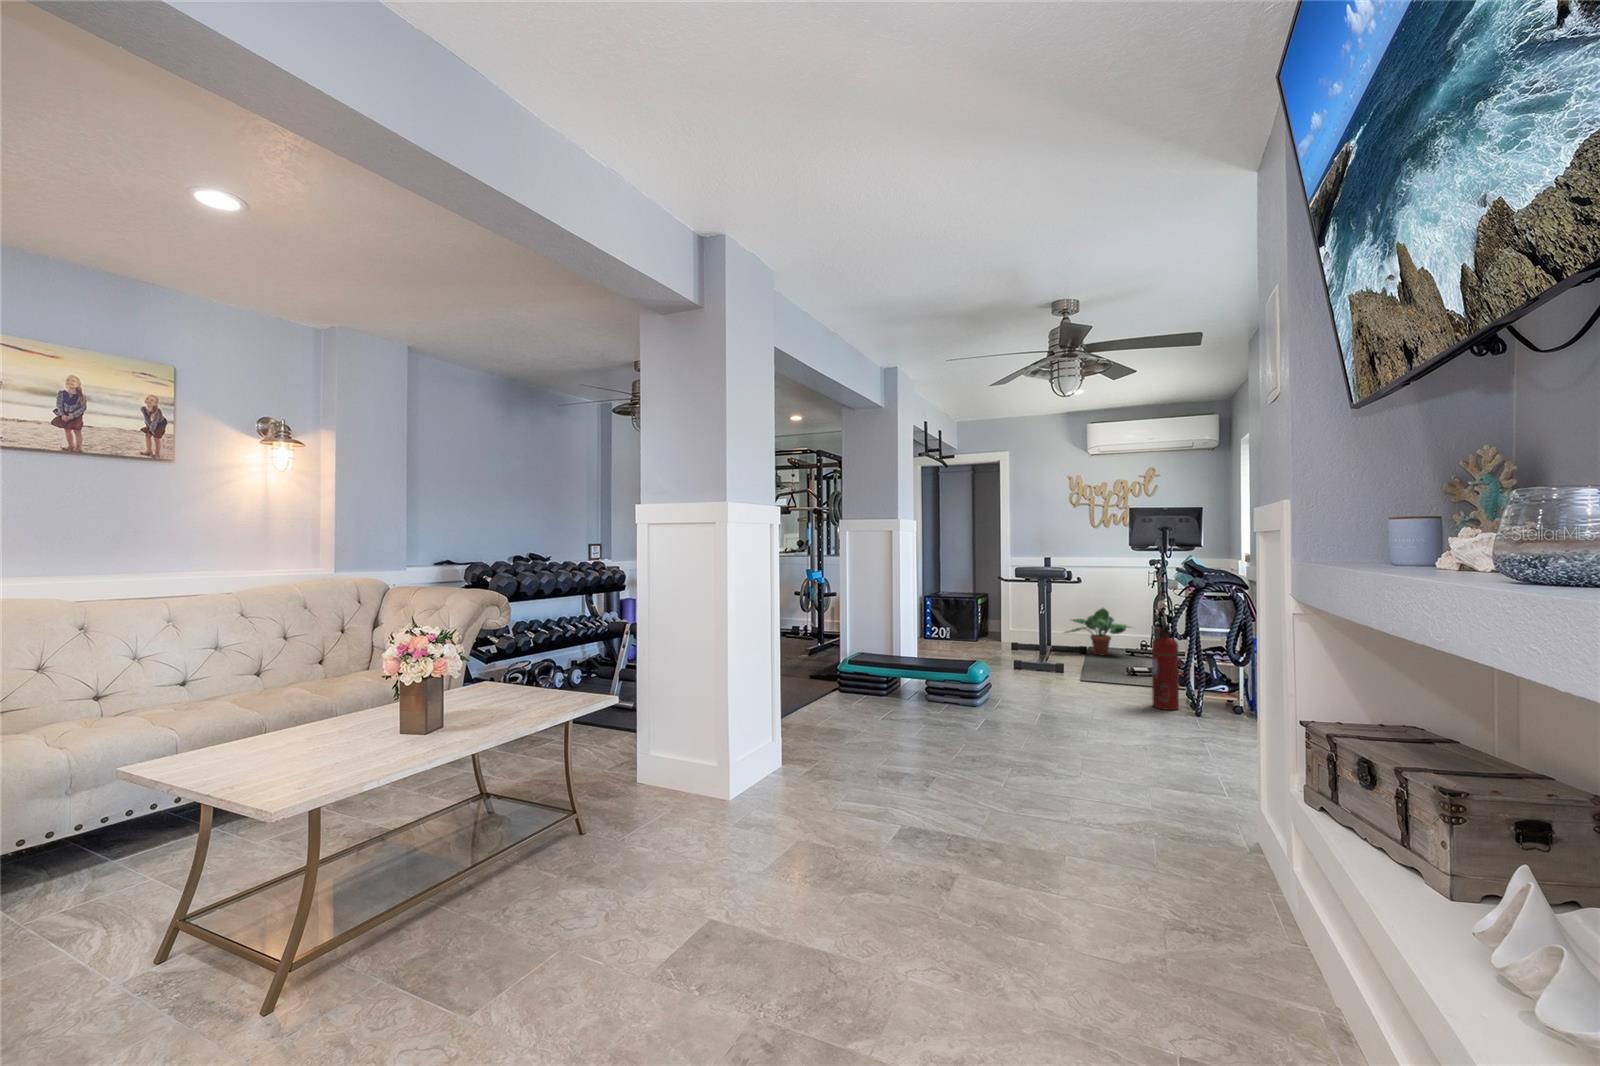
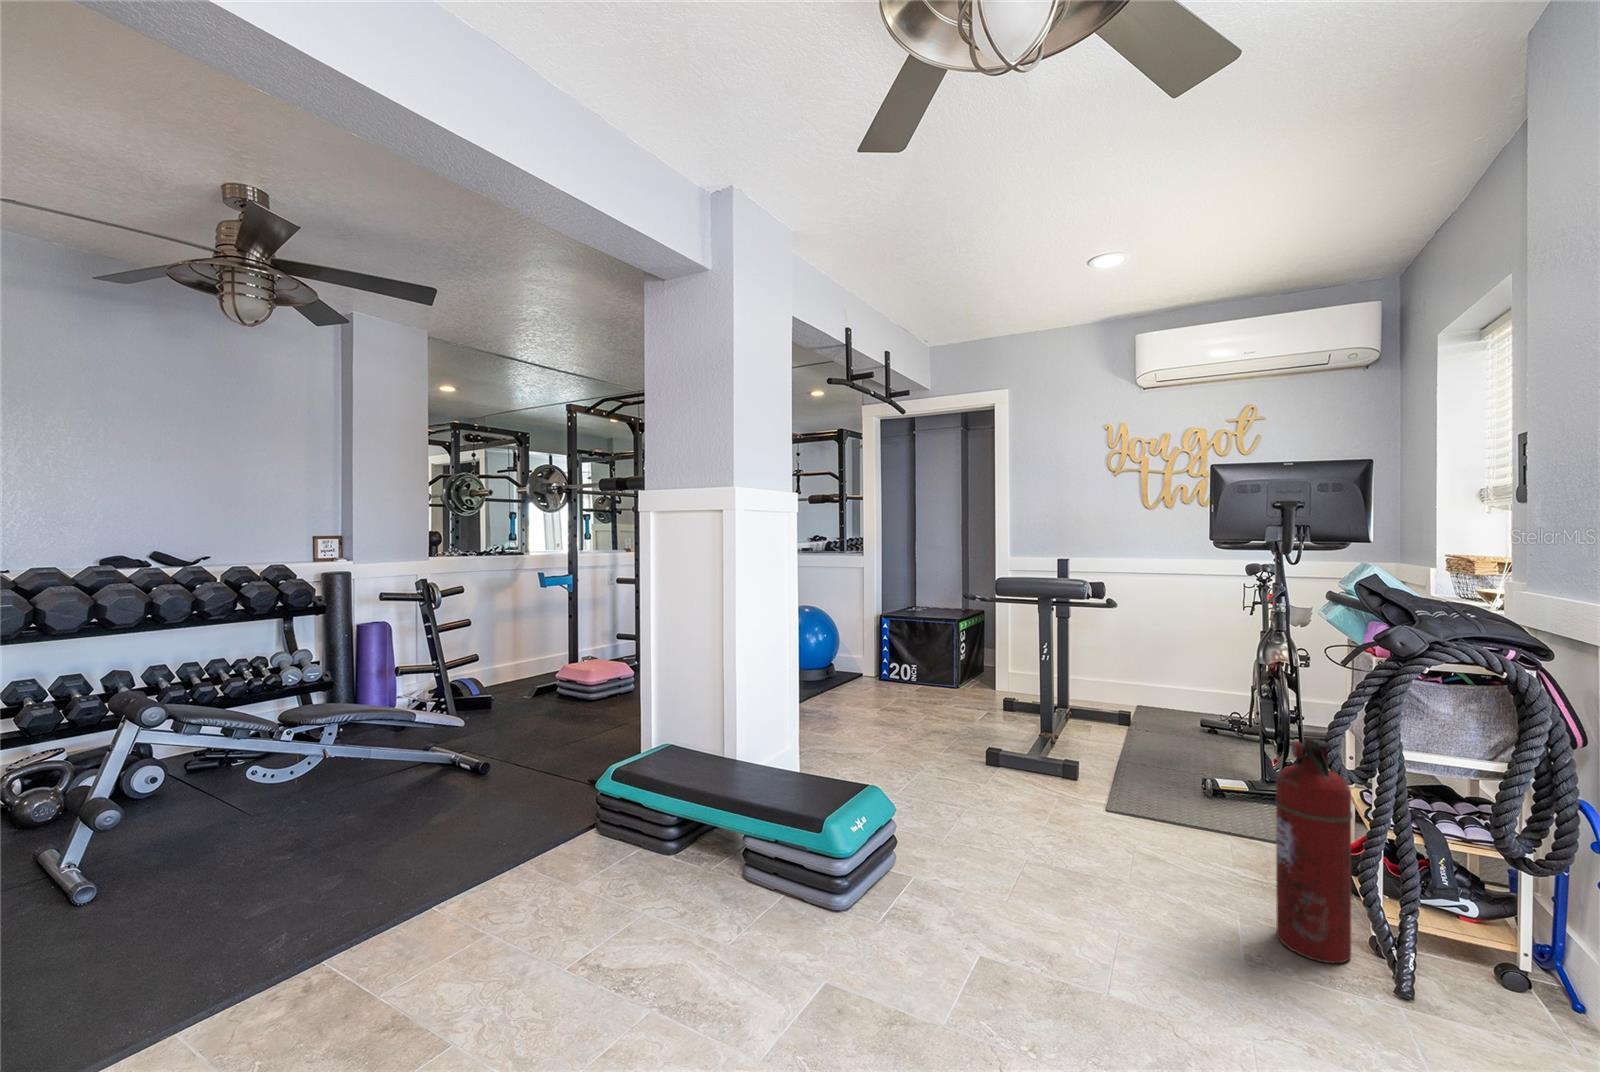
potted plant: present [1066,608,1130,655] -> none [1089,646,1225,729]

